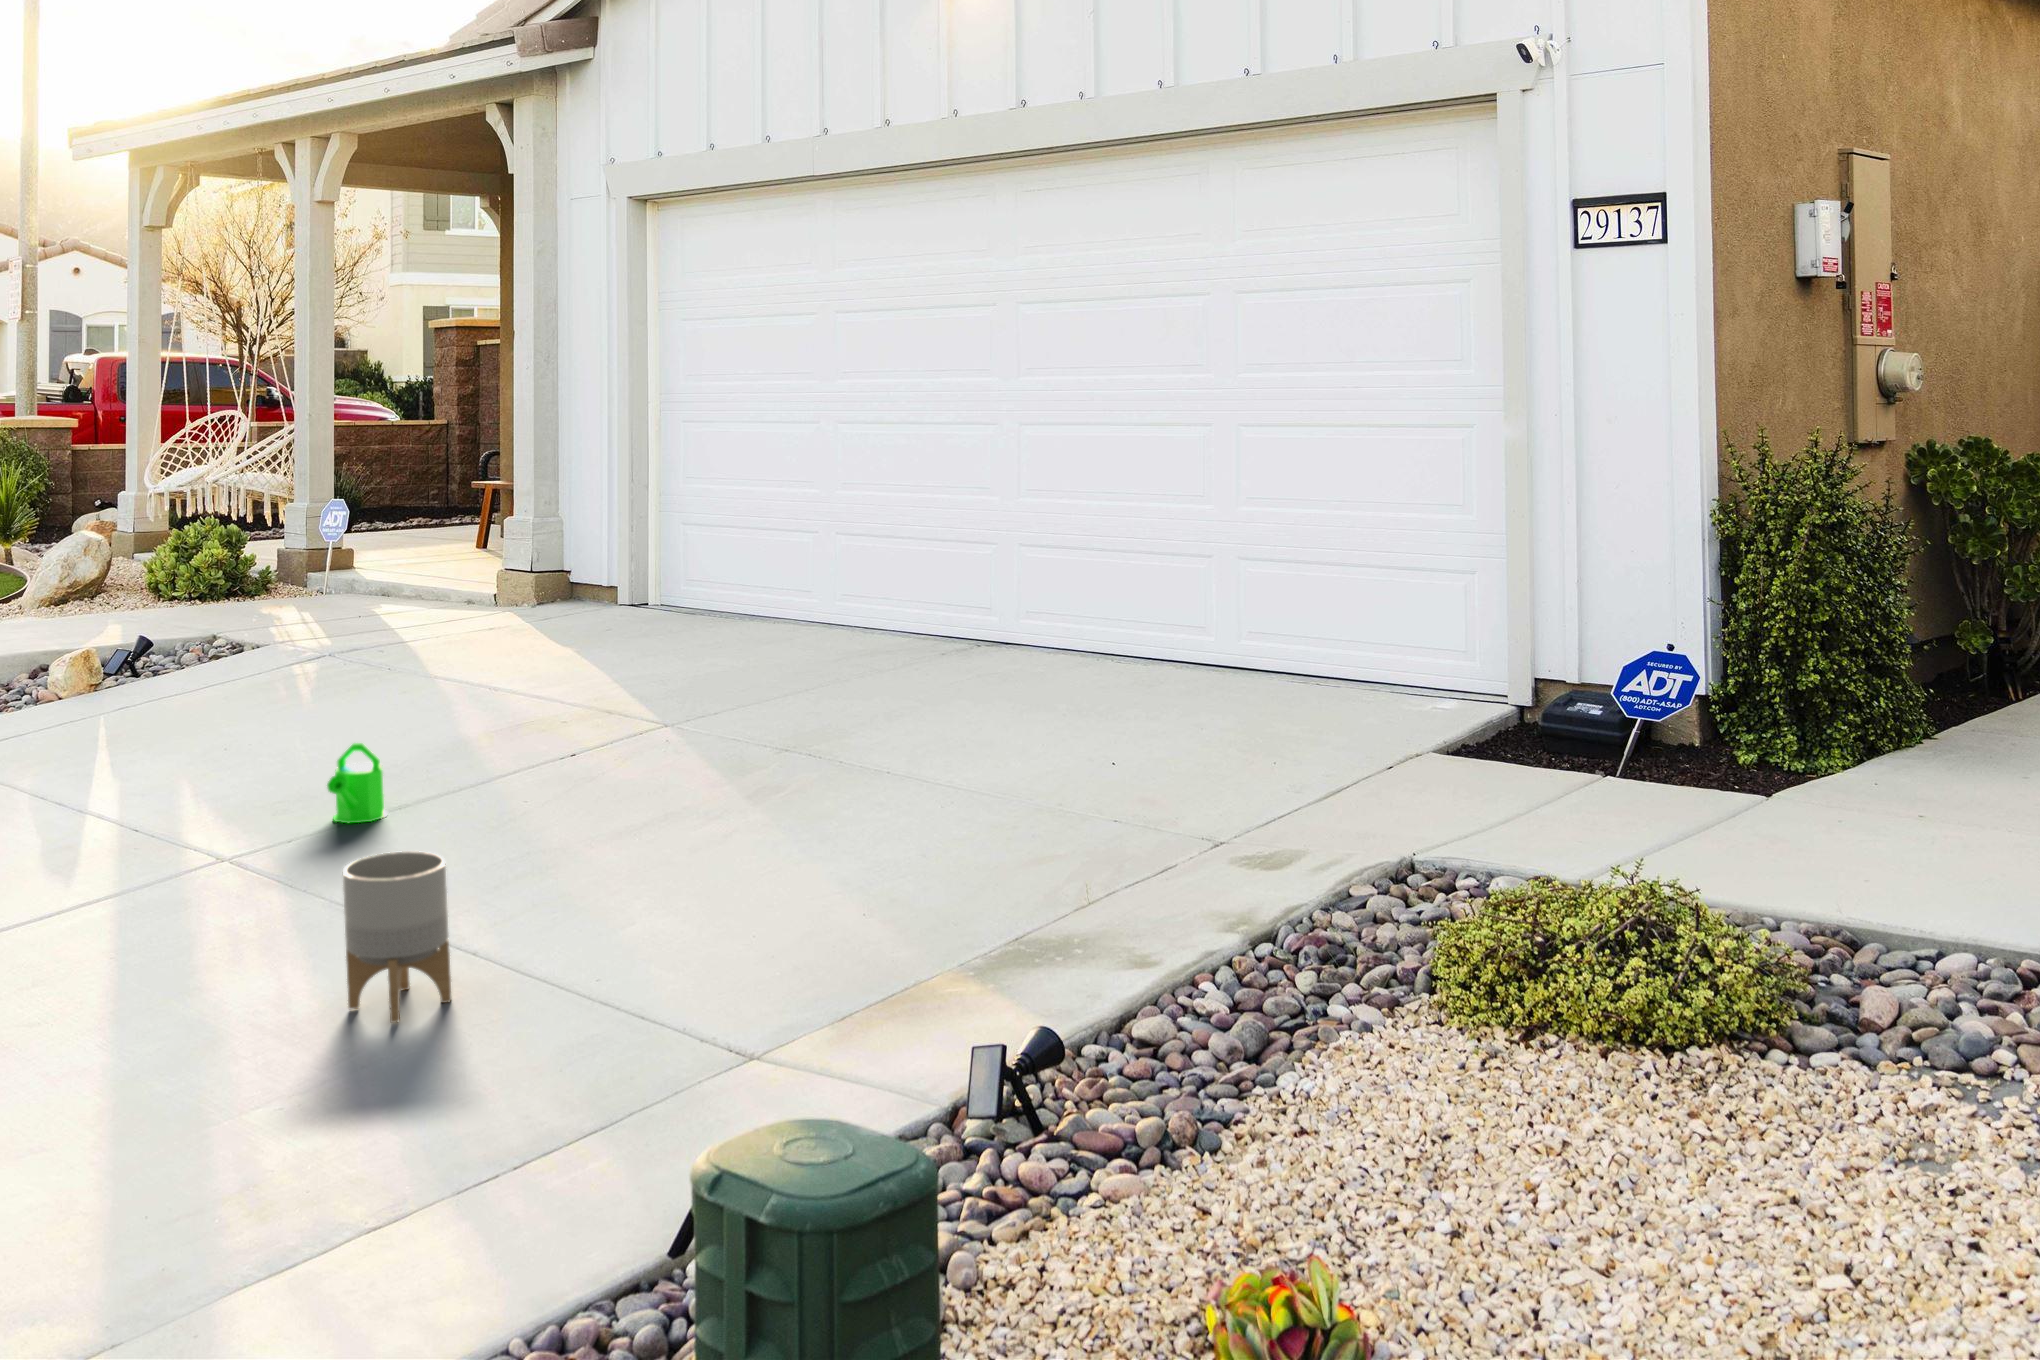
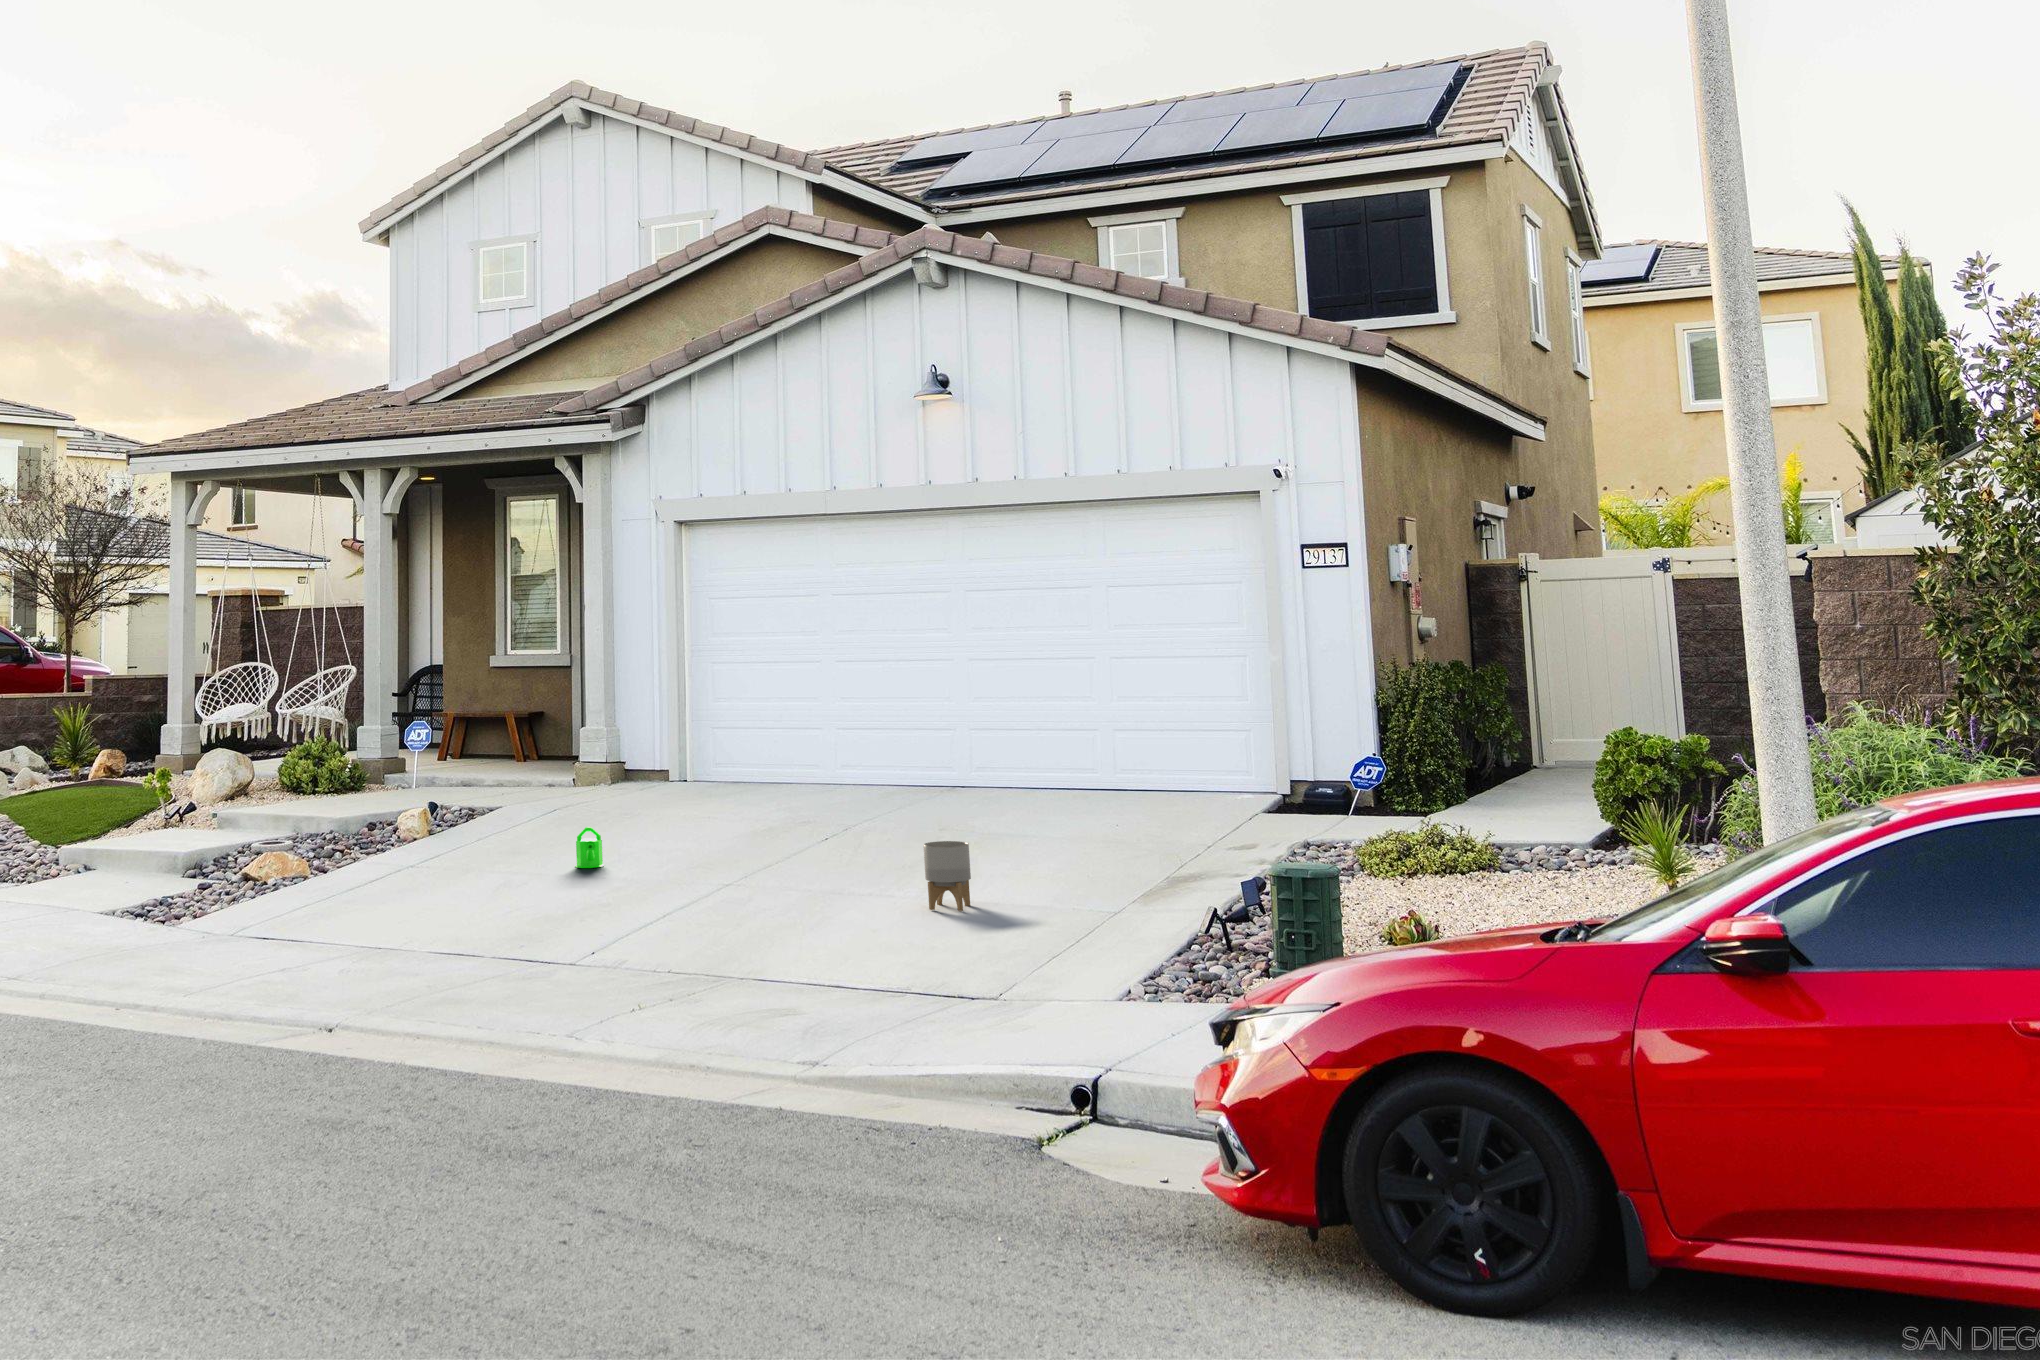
watering can: present [327,743,388,823] -> present [575,827,604,868]

